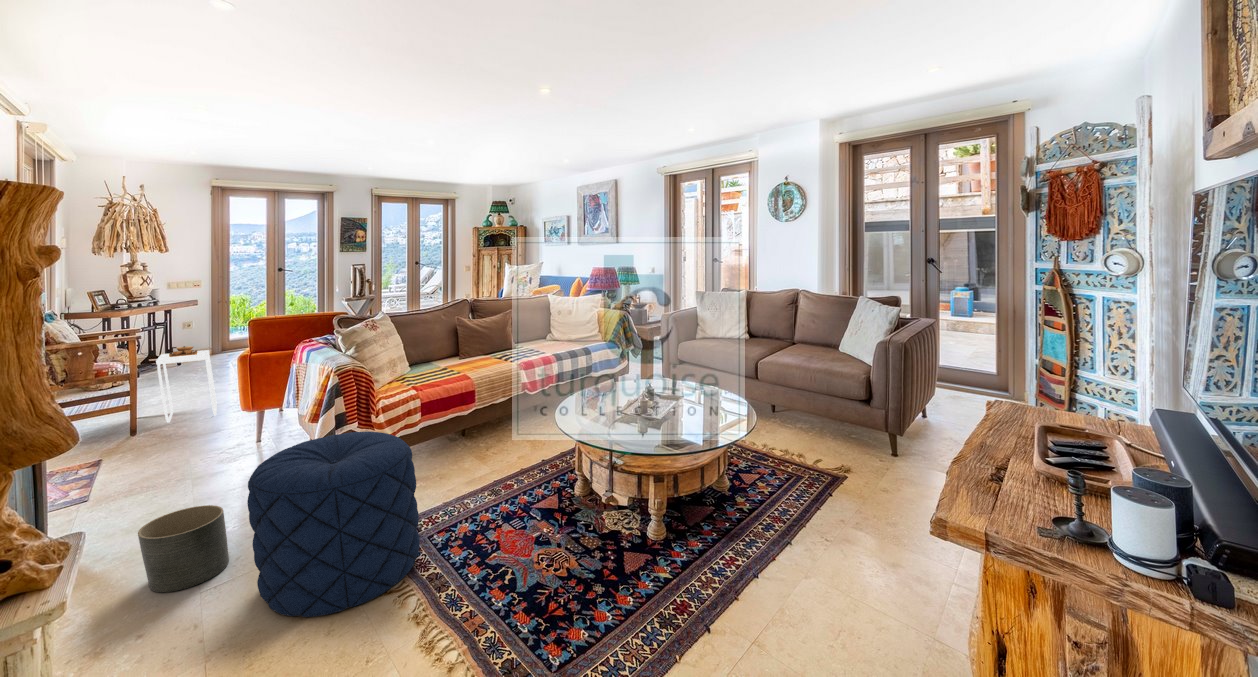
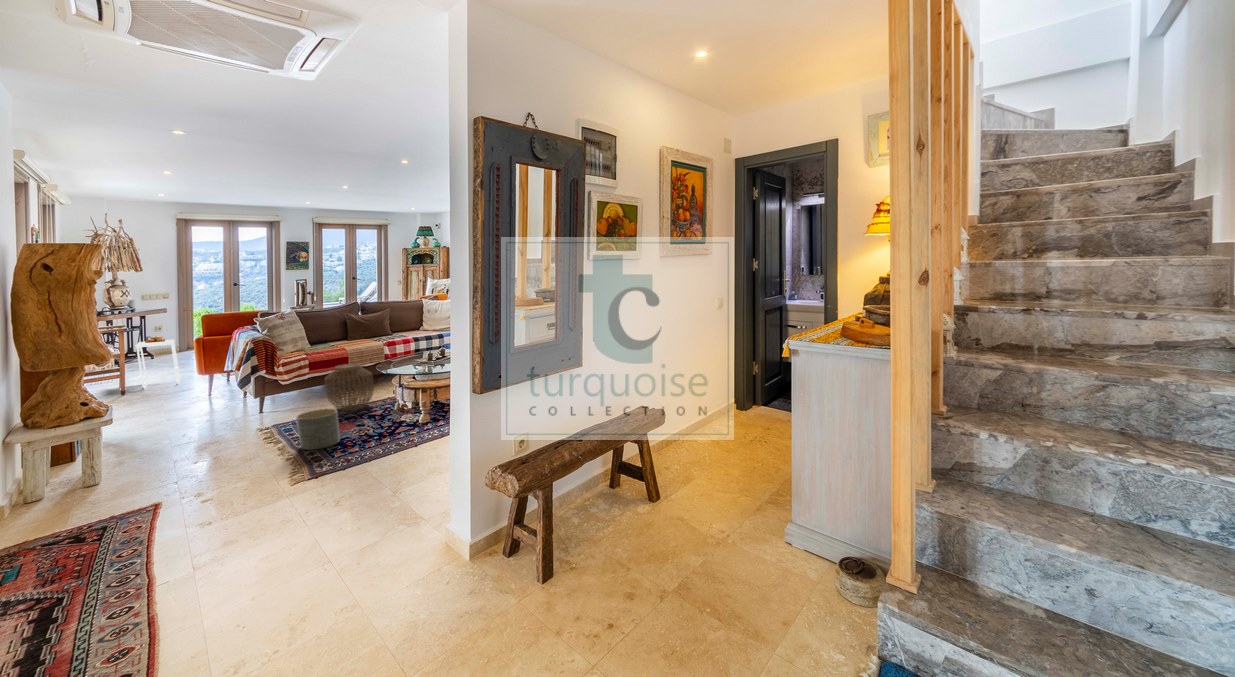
woven basket: none [454,410,526,491] -> present [325,364,374,411]
pouf: present [247,431,420,617] -> none [189,367,291,452]
planter: present [138,505,229,592] -> present [296,409,340,450]

